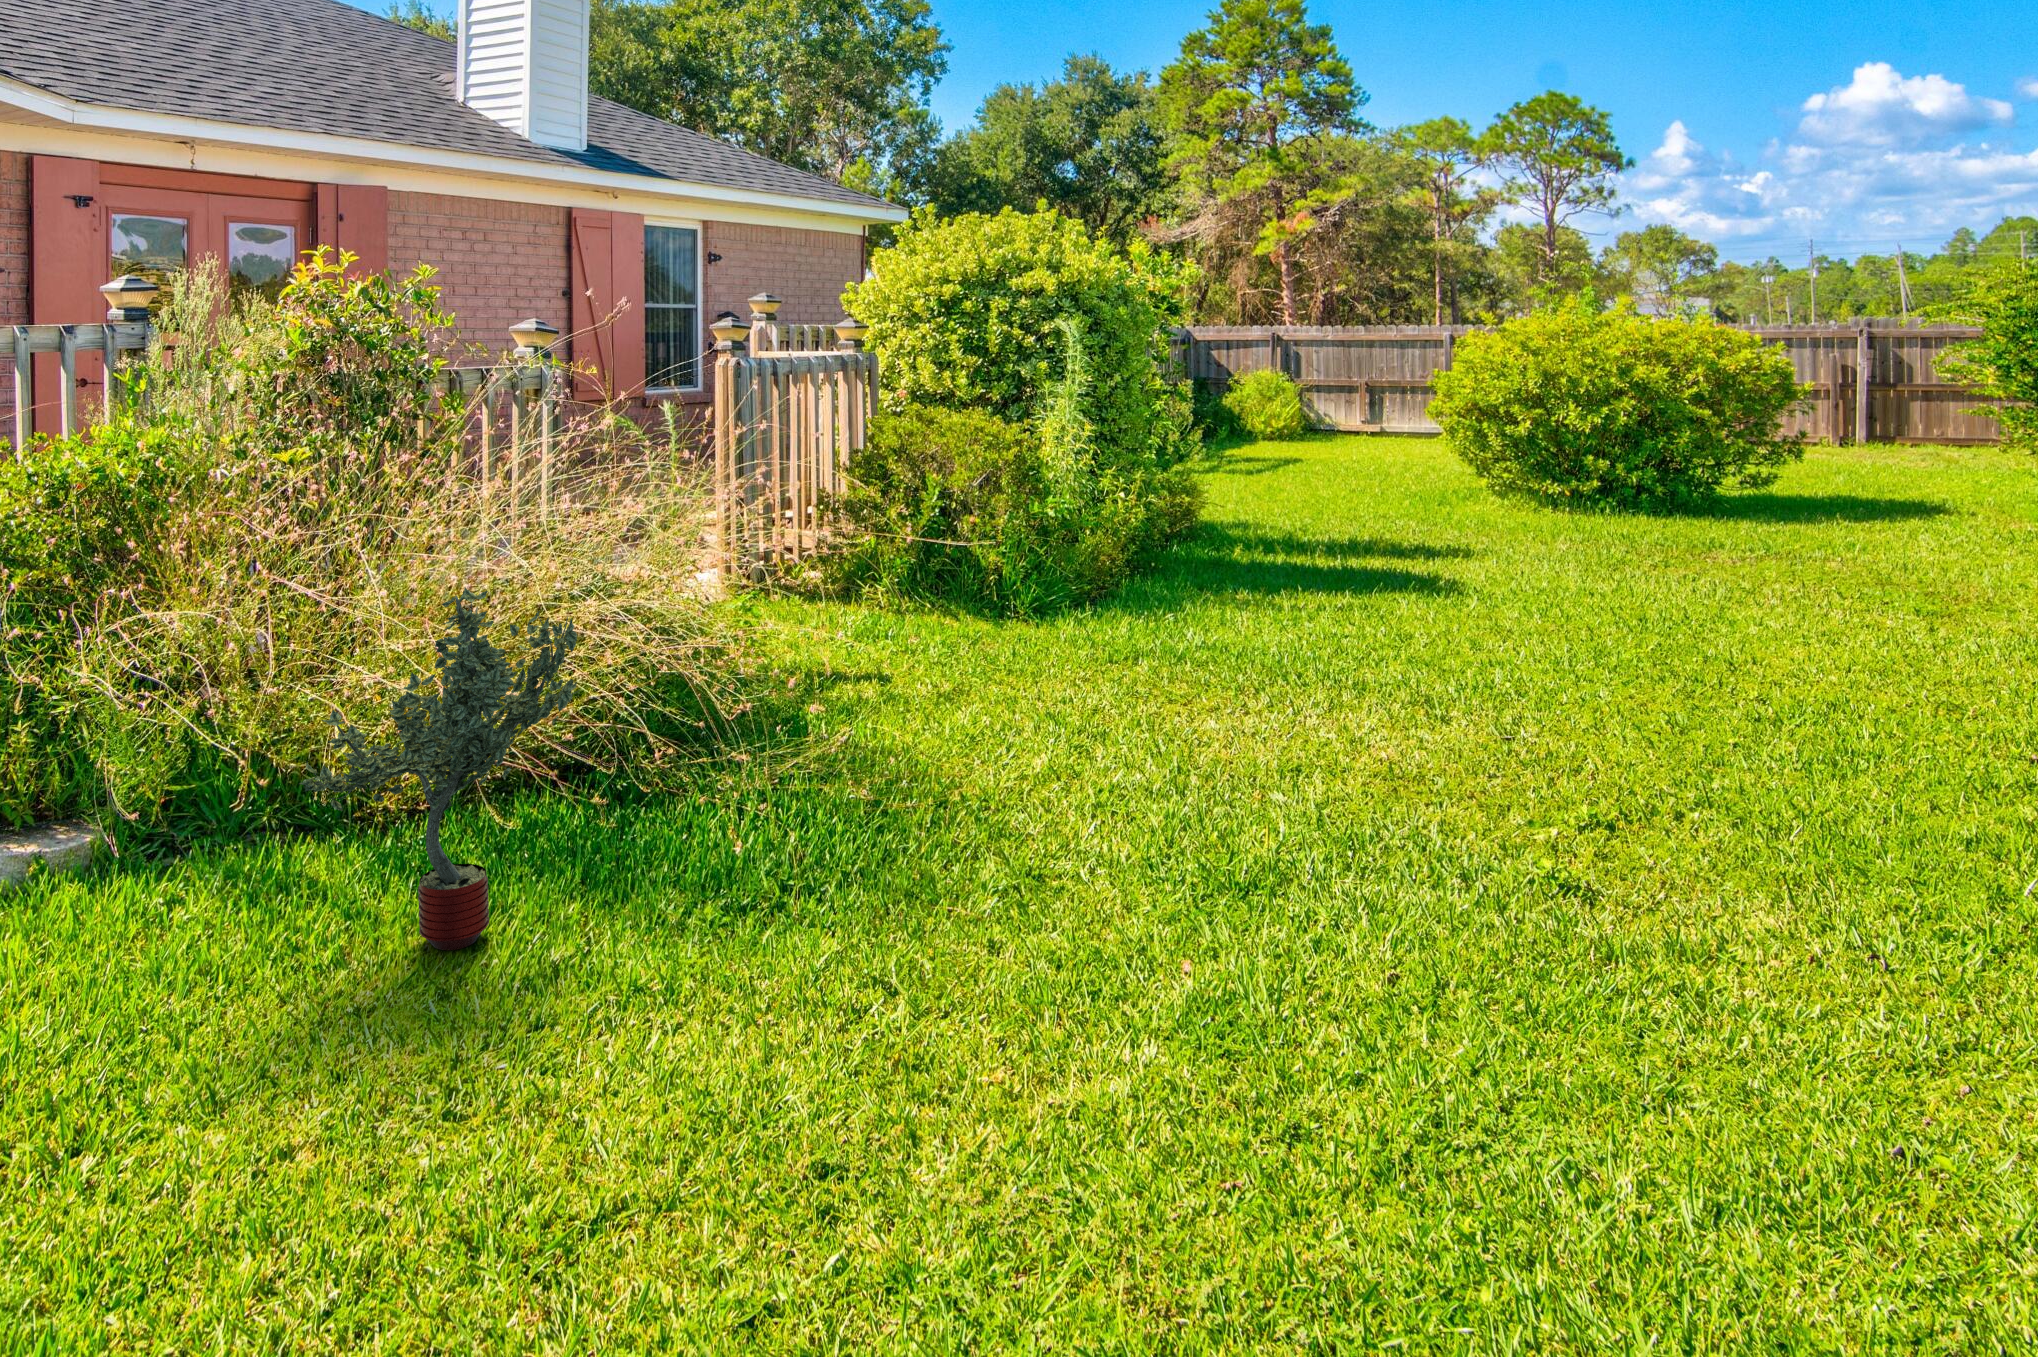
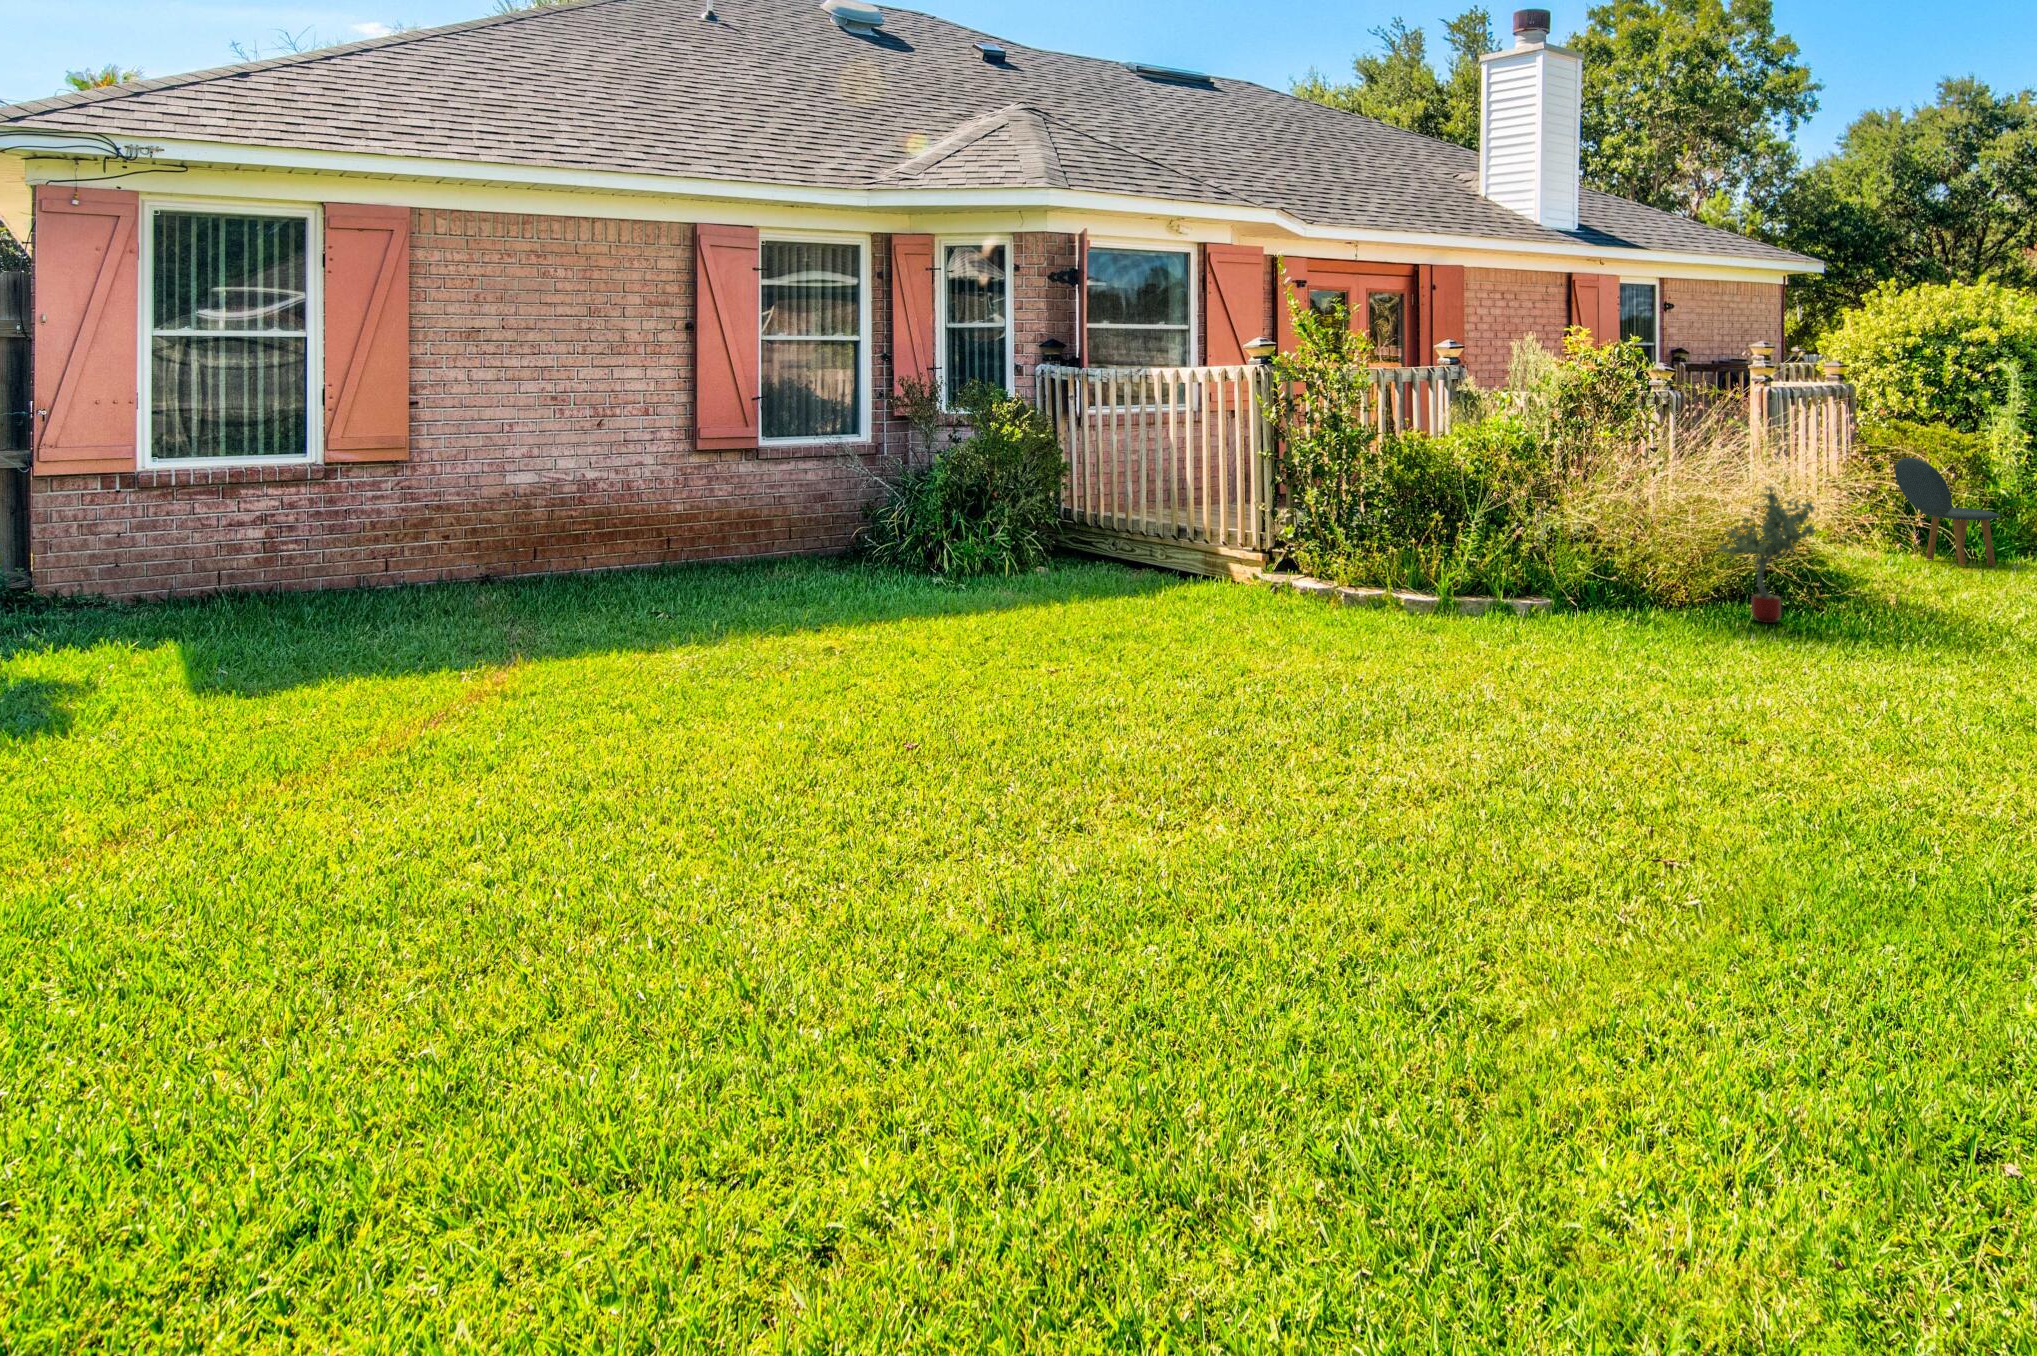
chair: none [891,475,1042,655] -> present [1895,457,2000,566]

